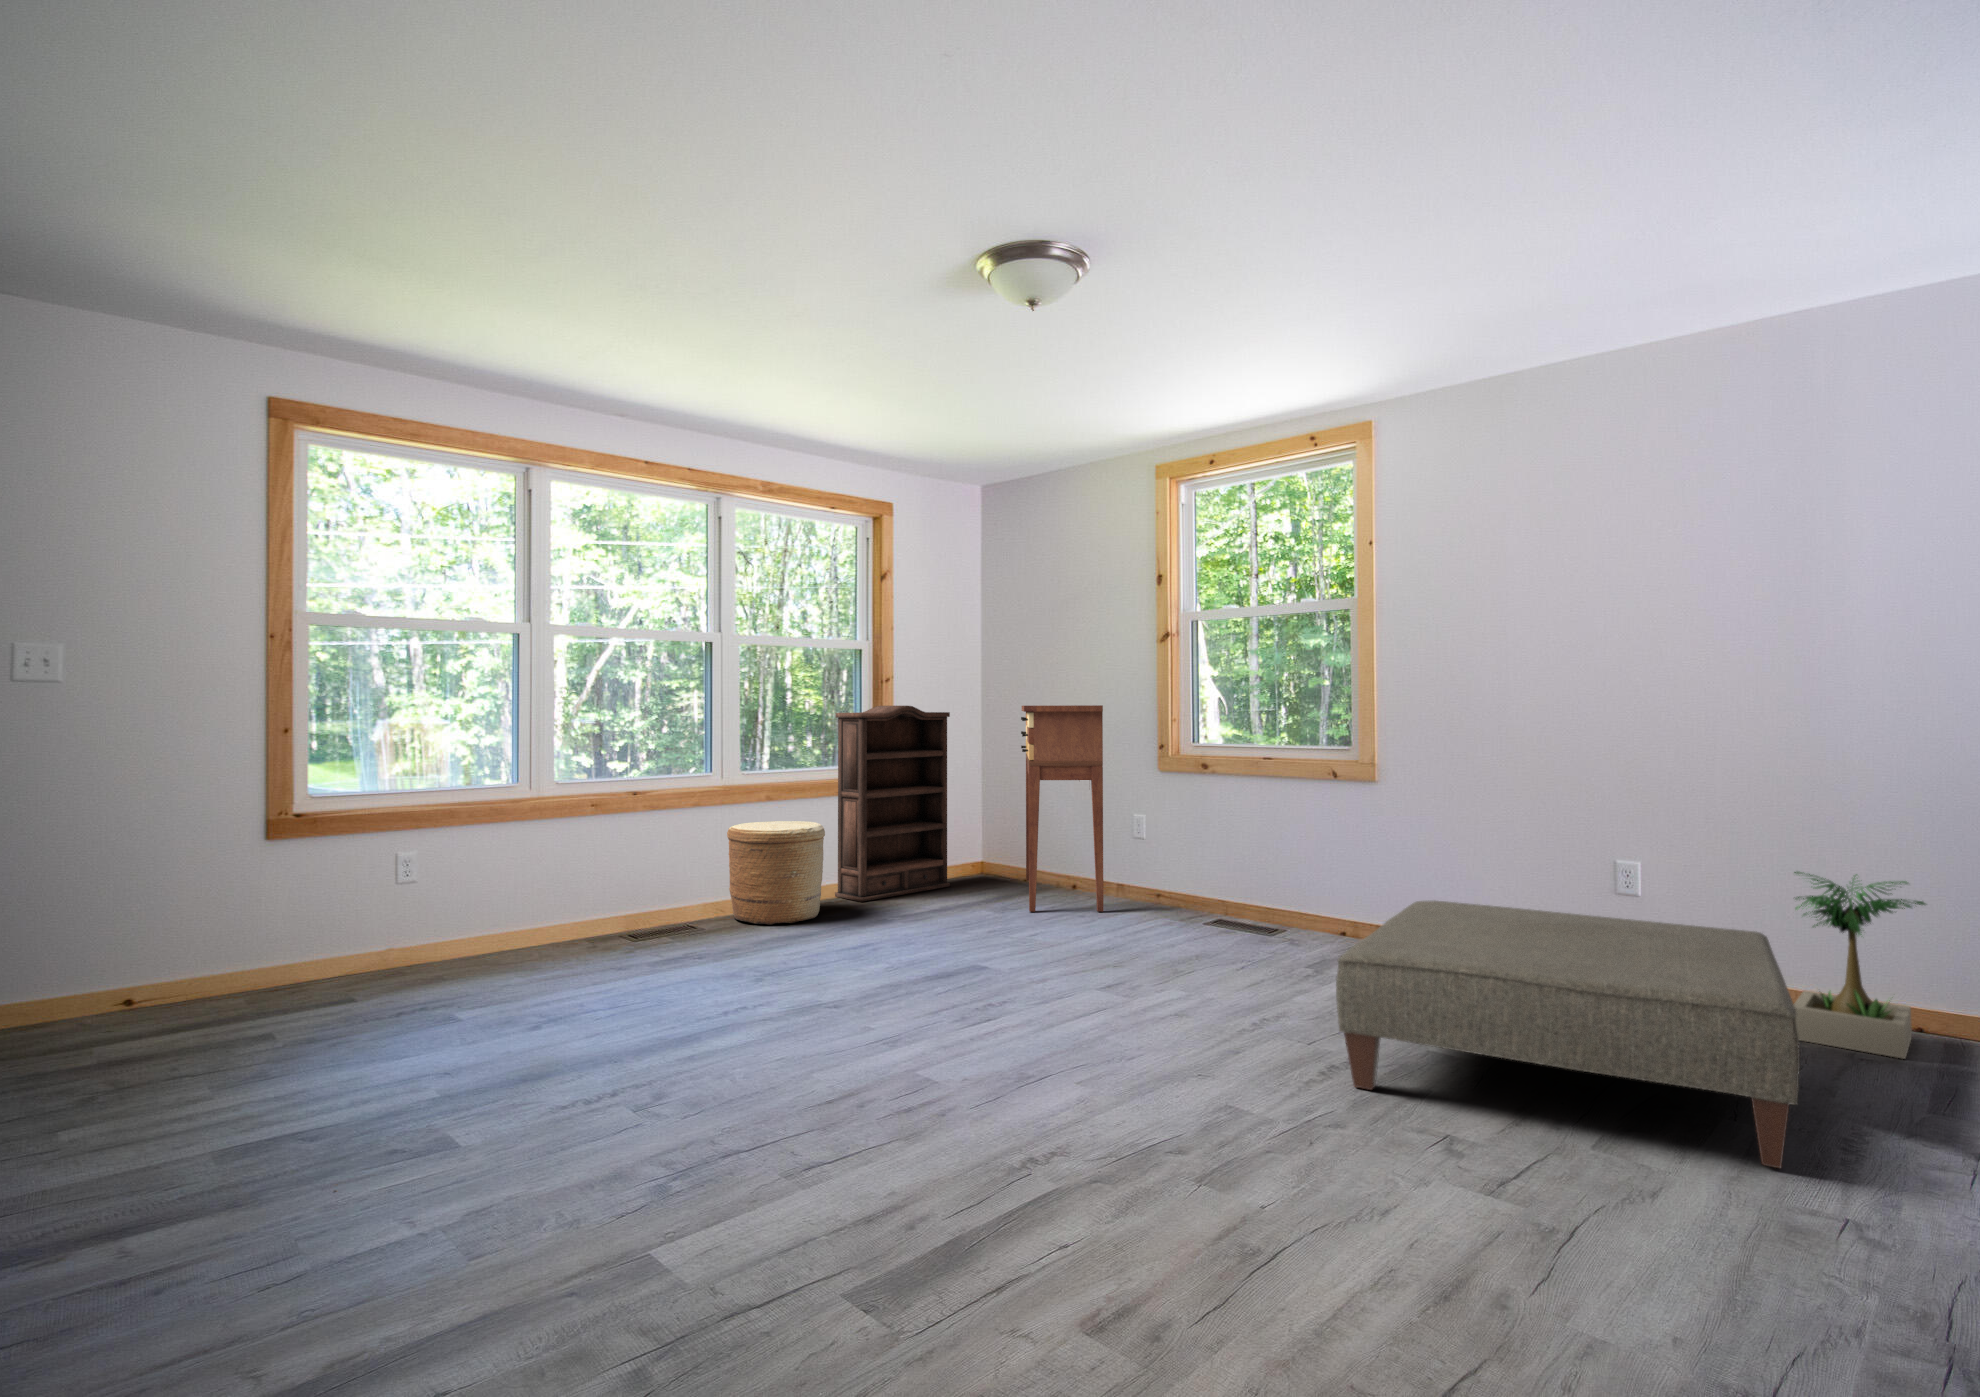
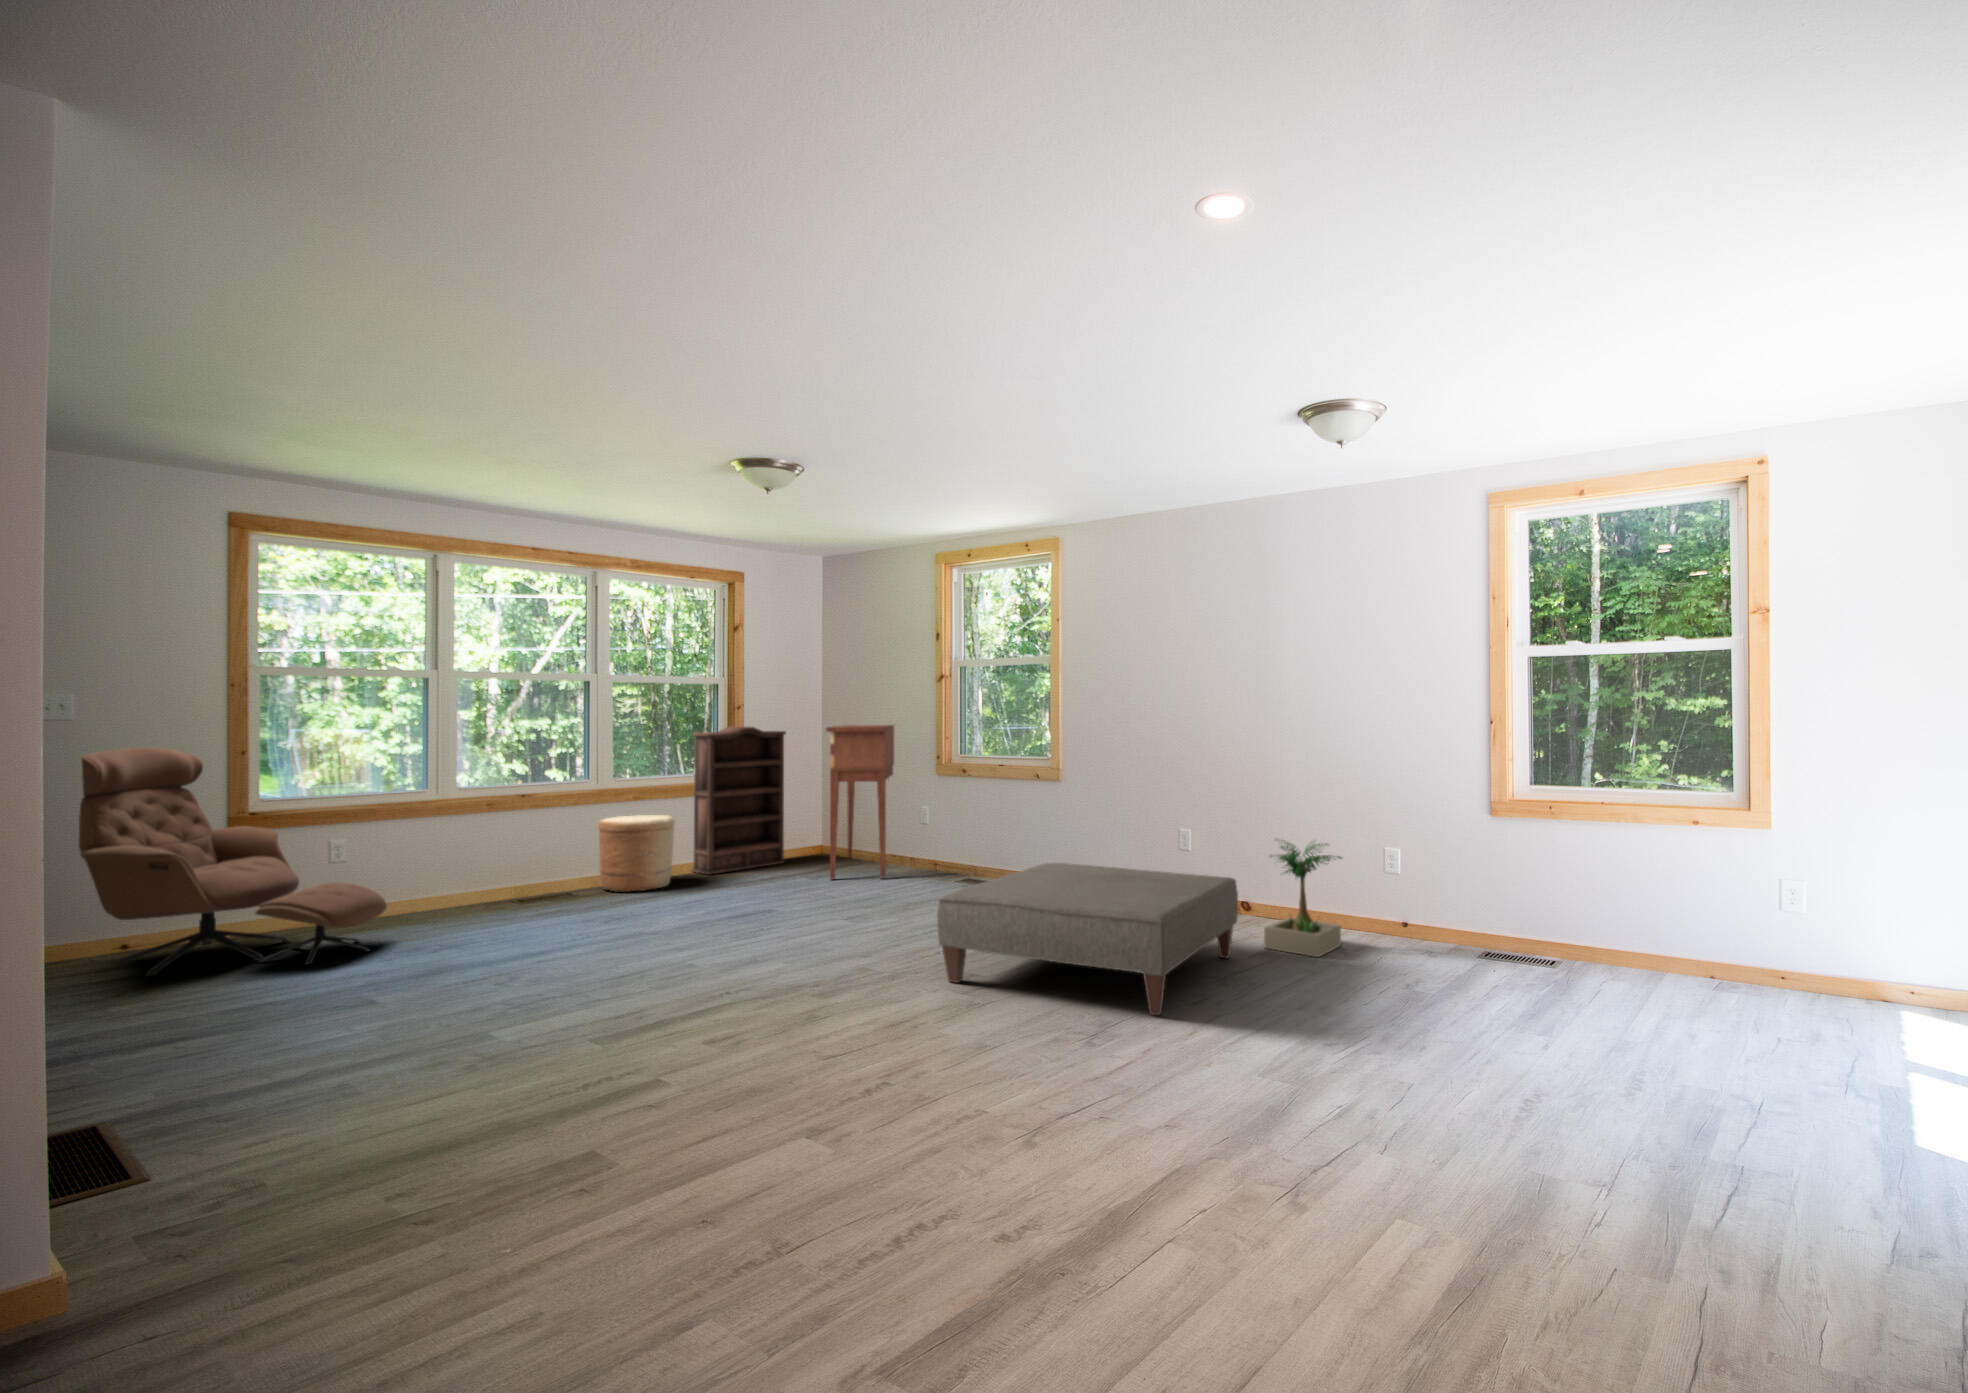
lounge chair: none [87,720,485,1042] -> present [79,748,387,976]

